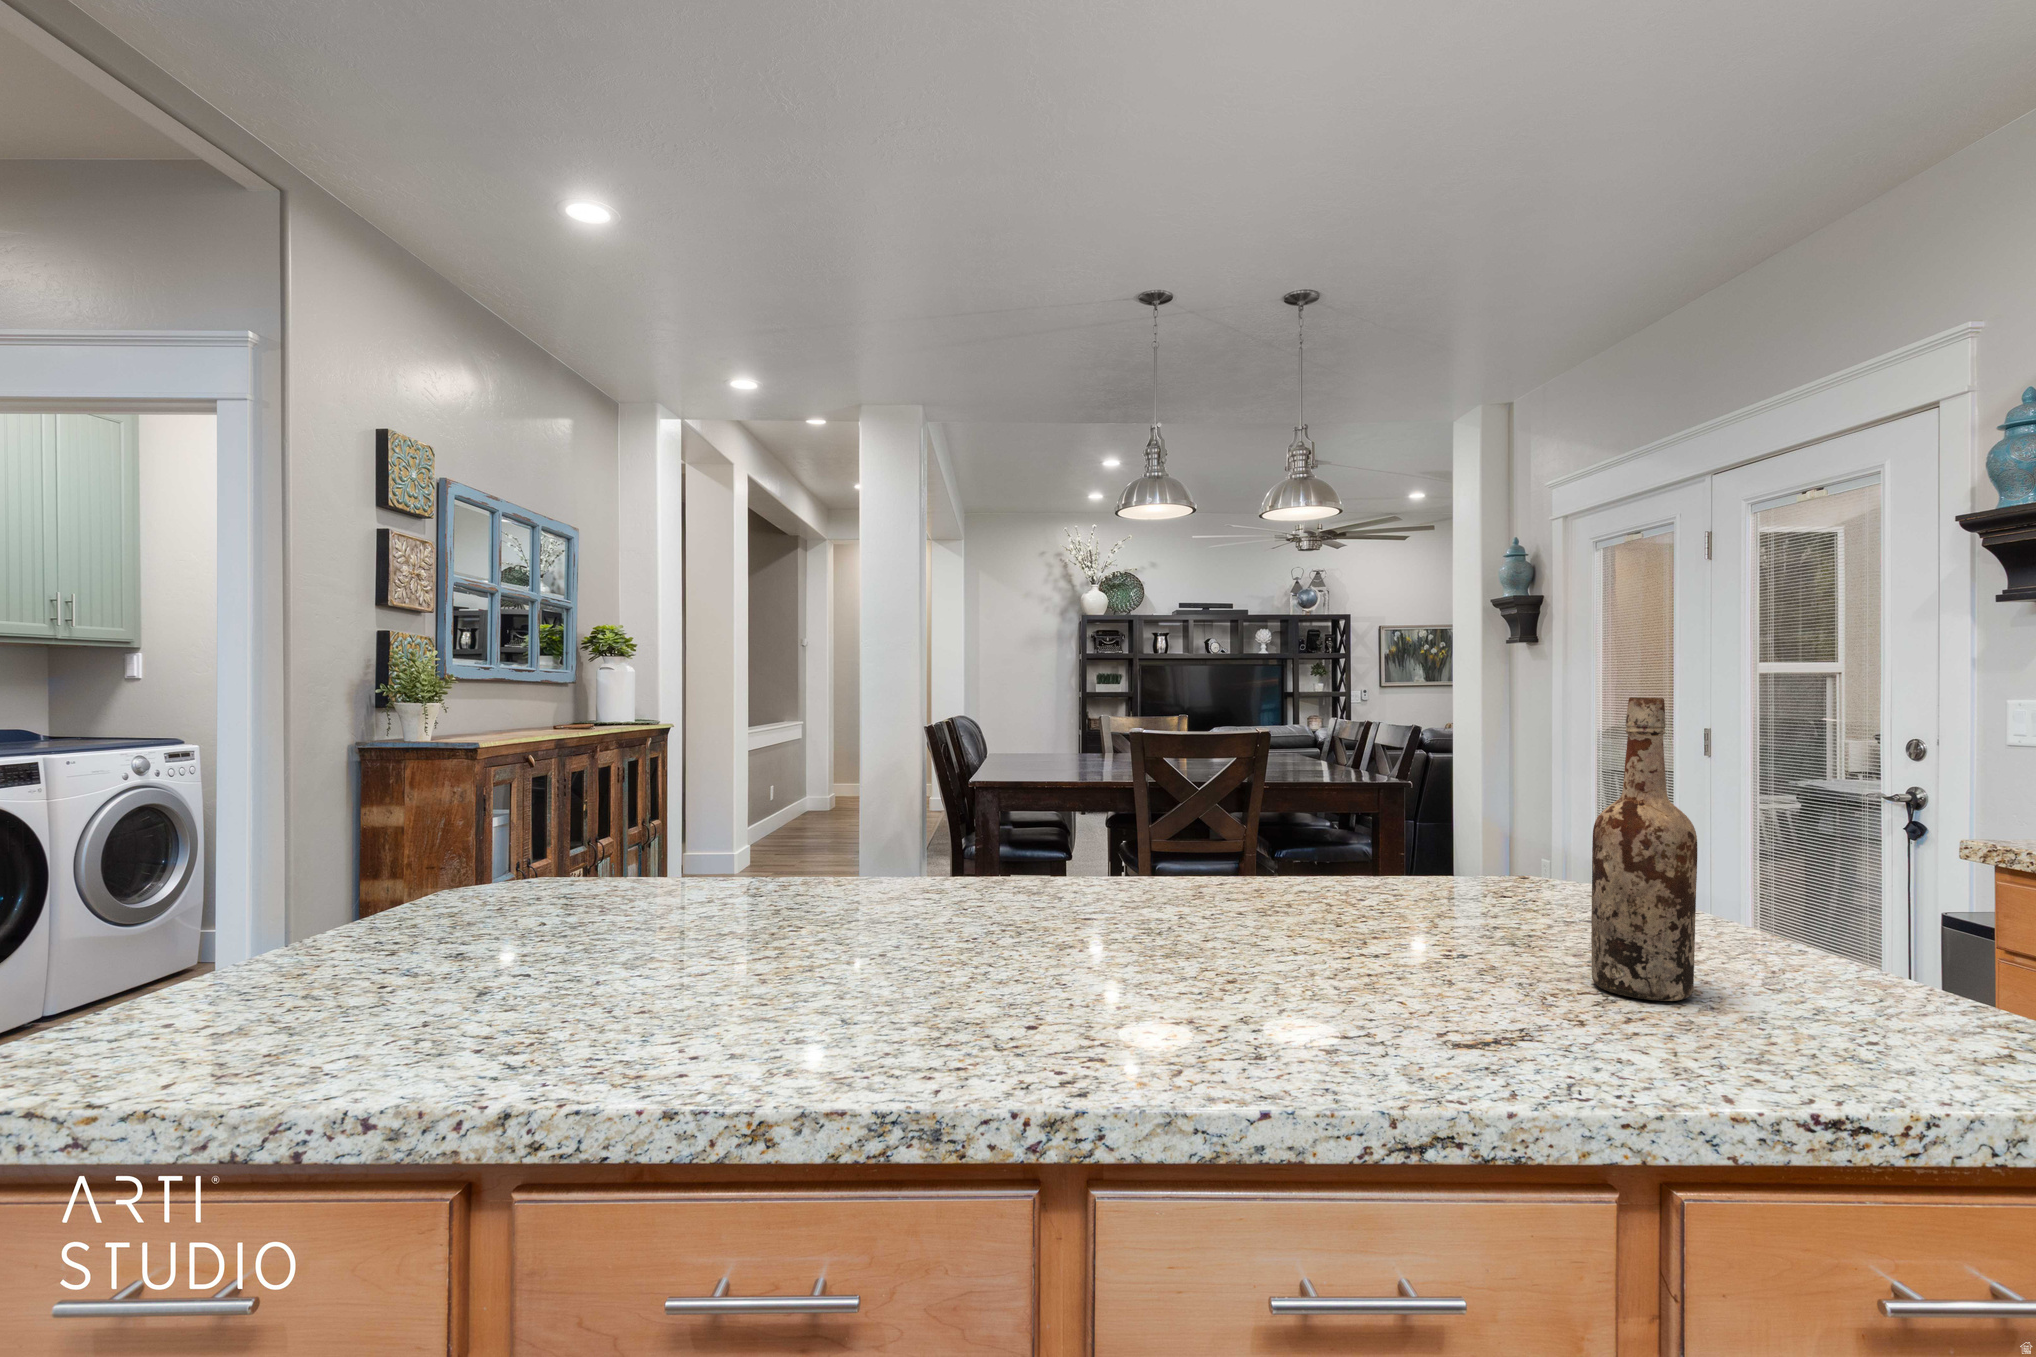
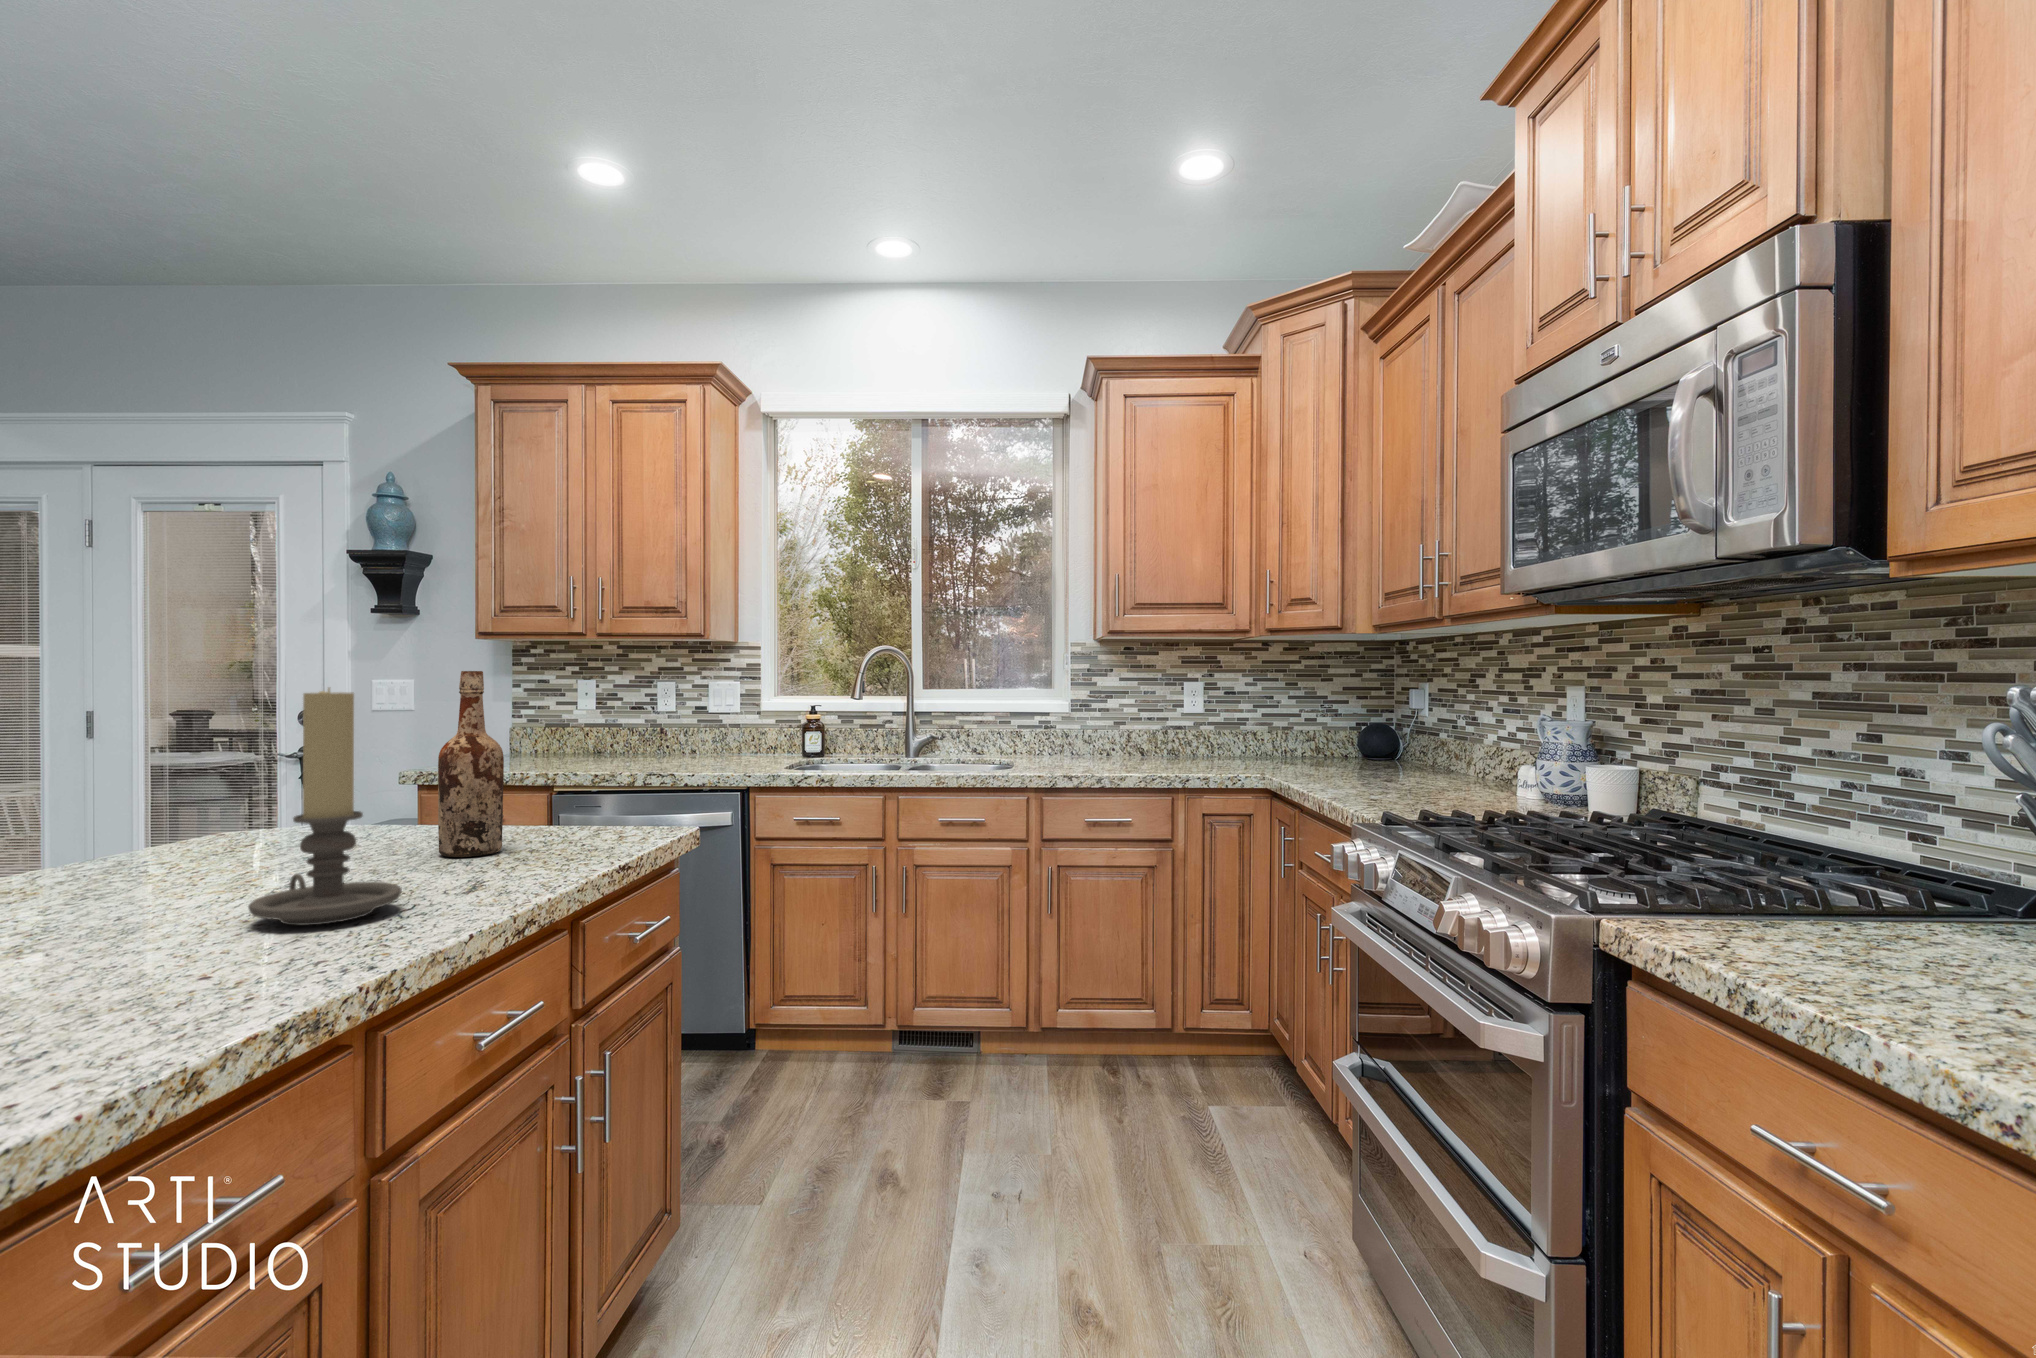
candle holder: none [1184,718,1347,1028] -> present [248,688,402,925]

